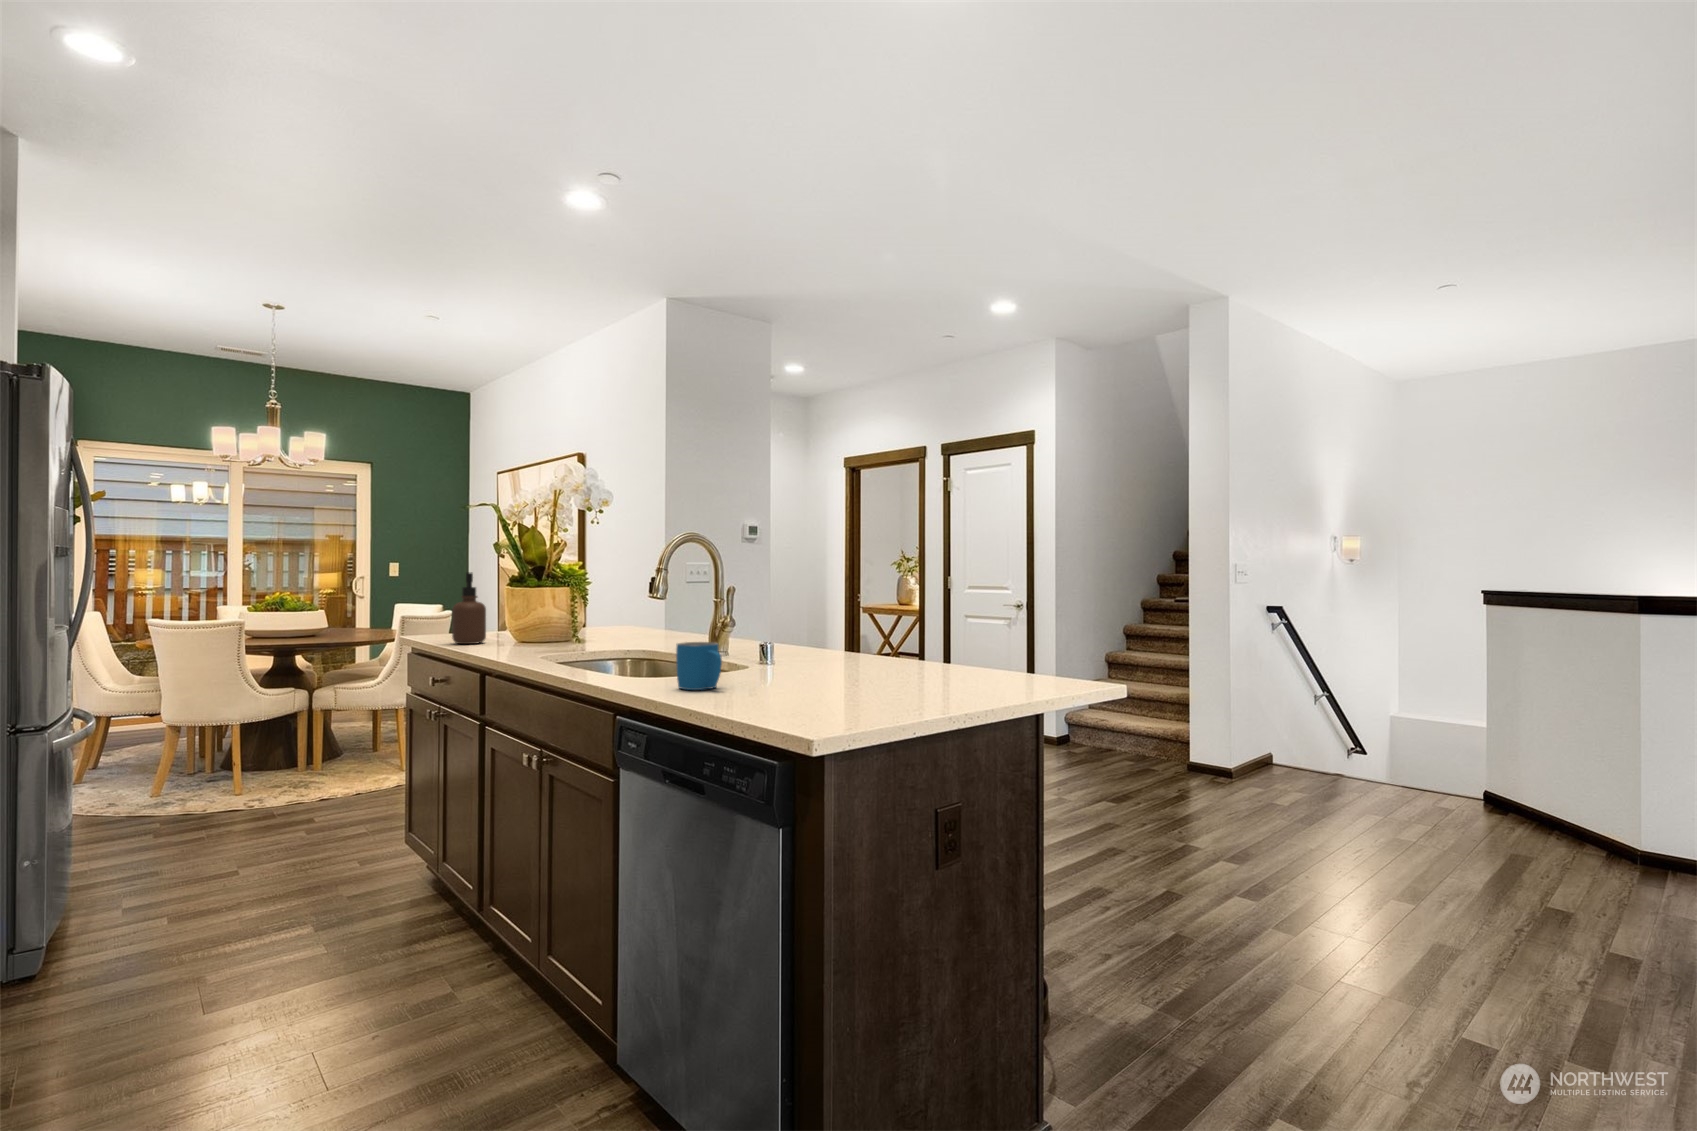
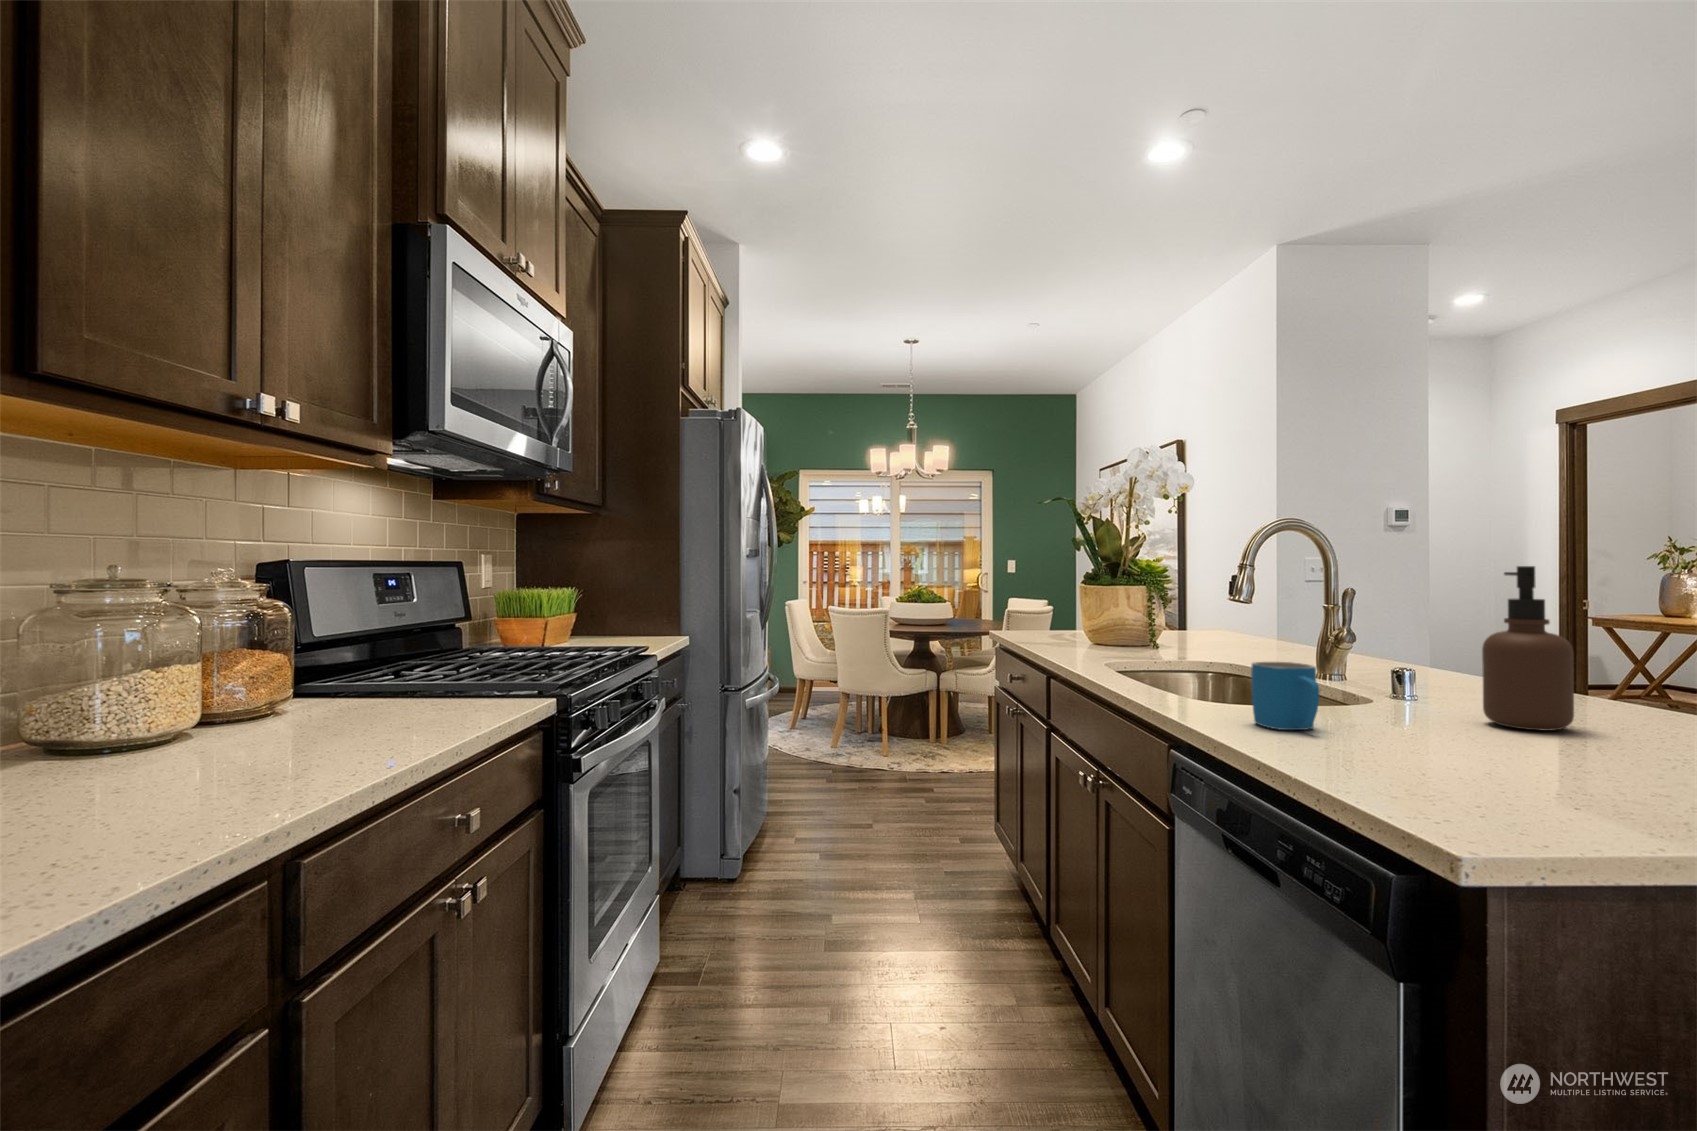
soap dispenser: present [452,572,486,644] -> present [1482,566,1574,731]

